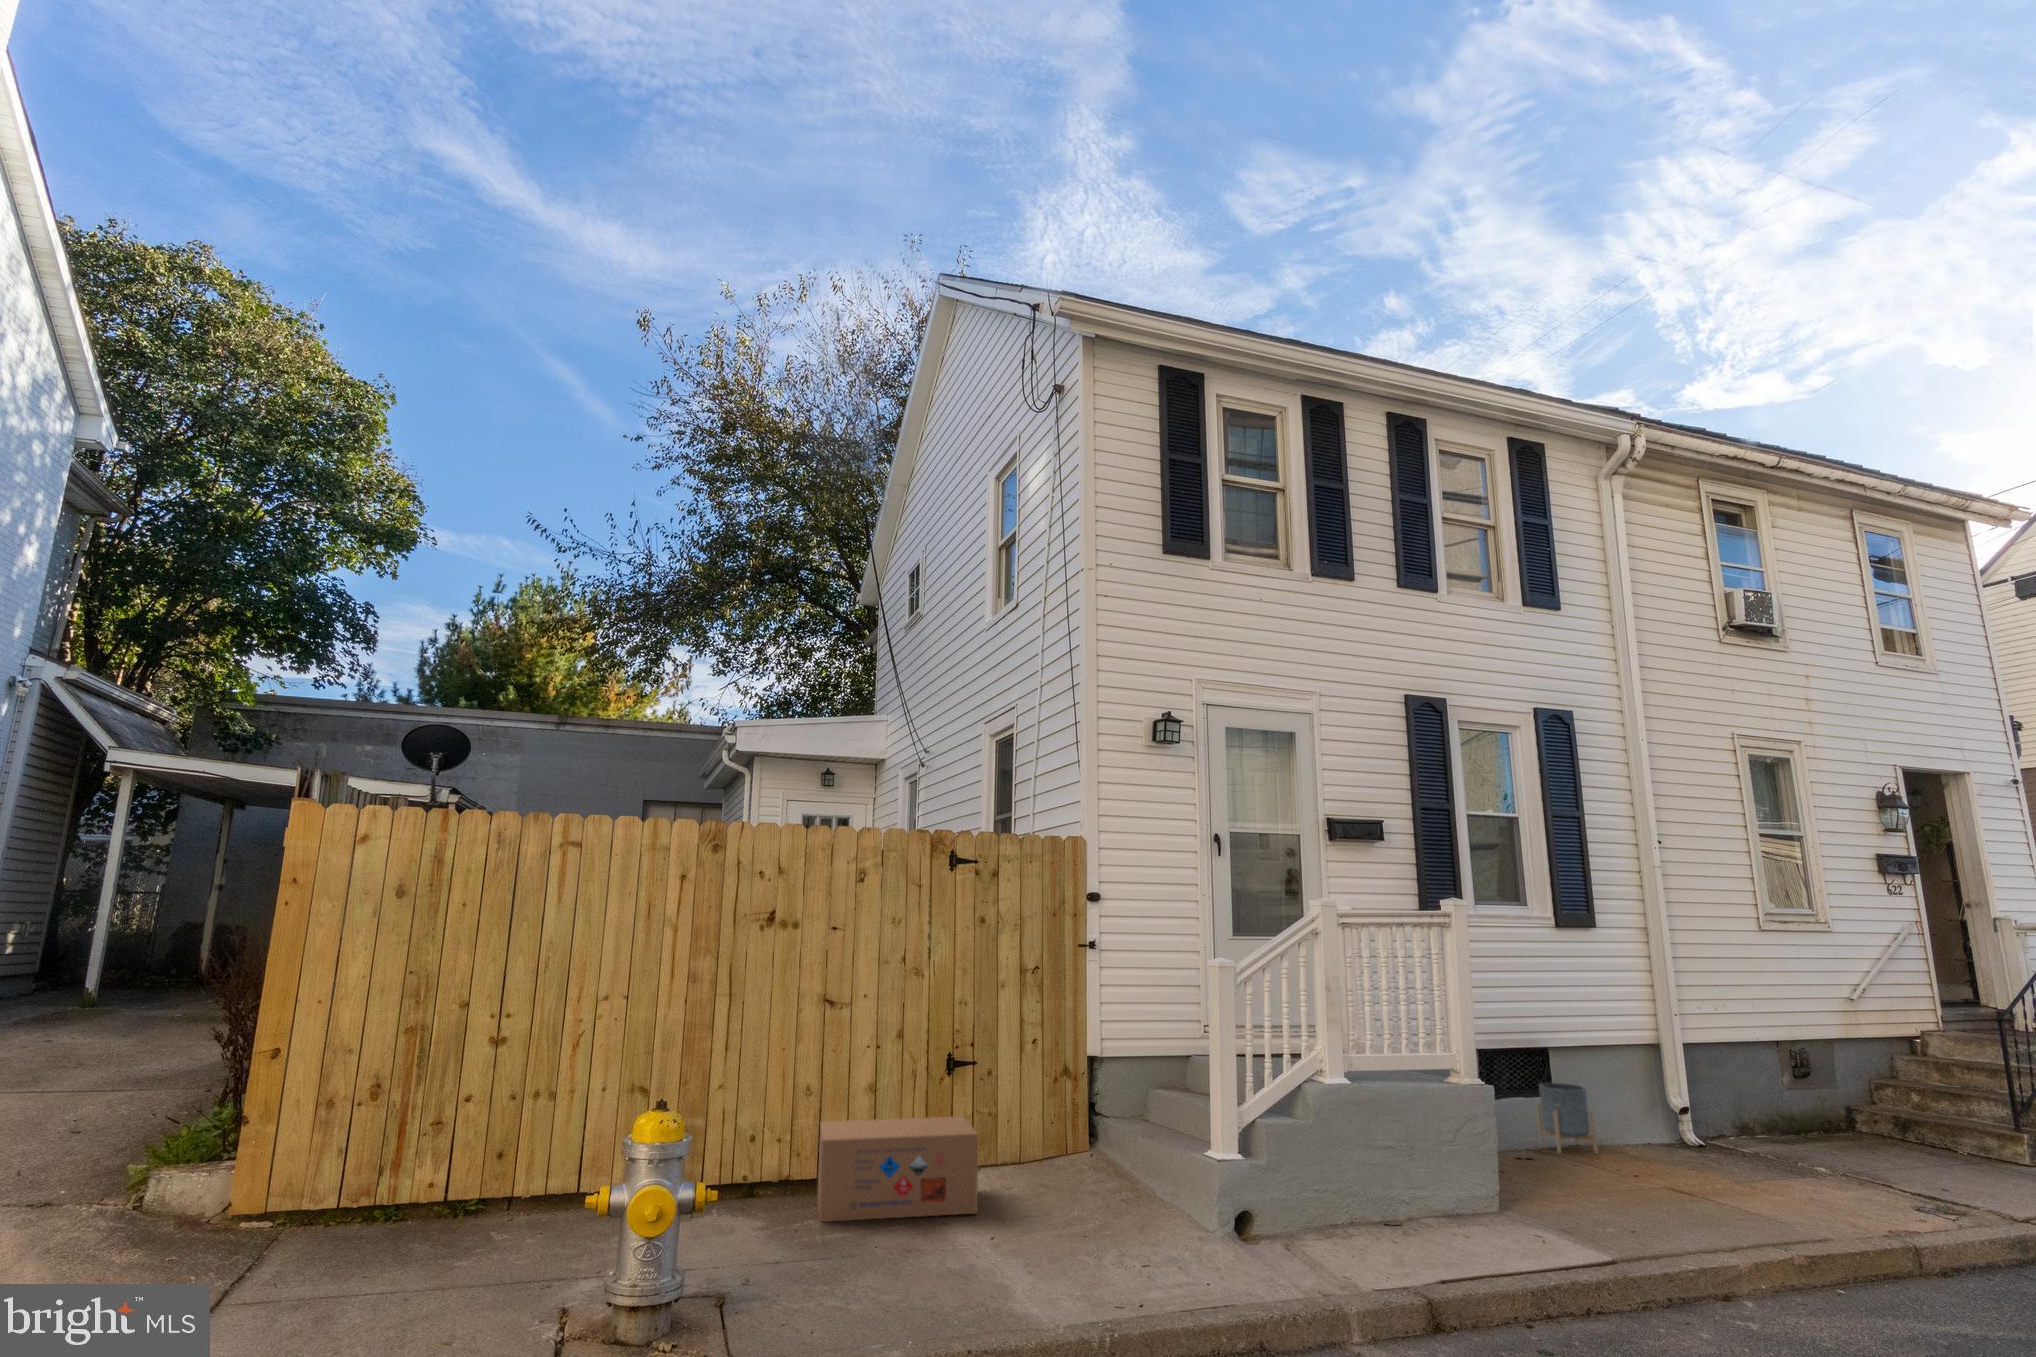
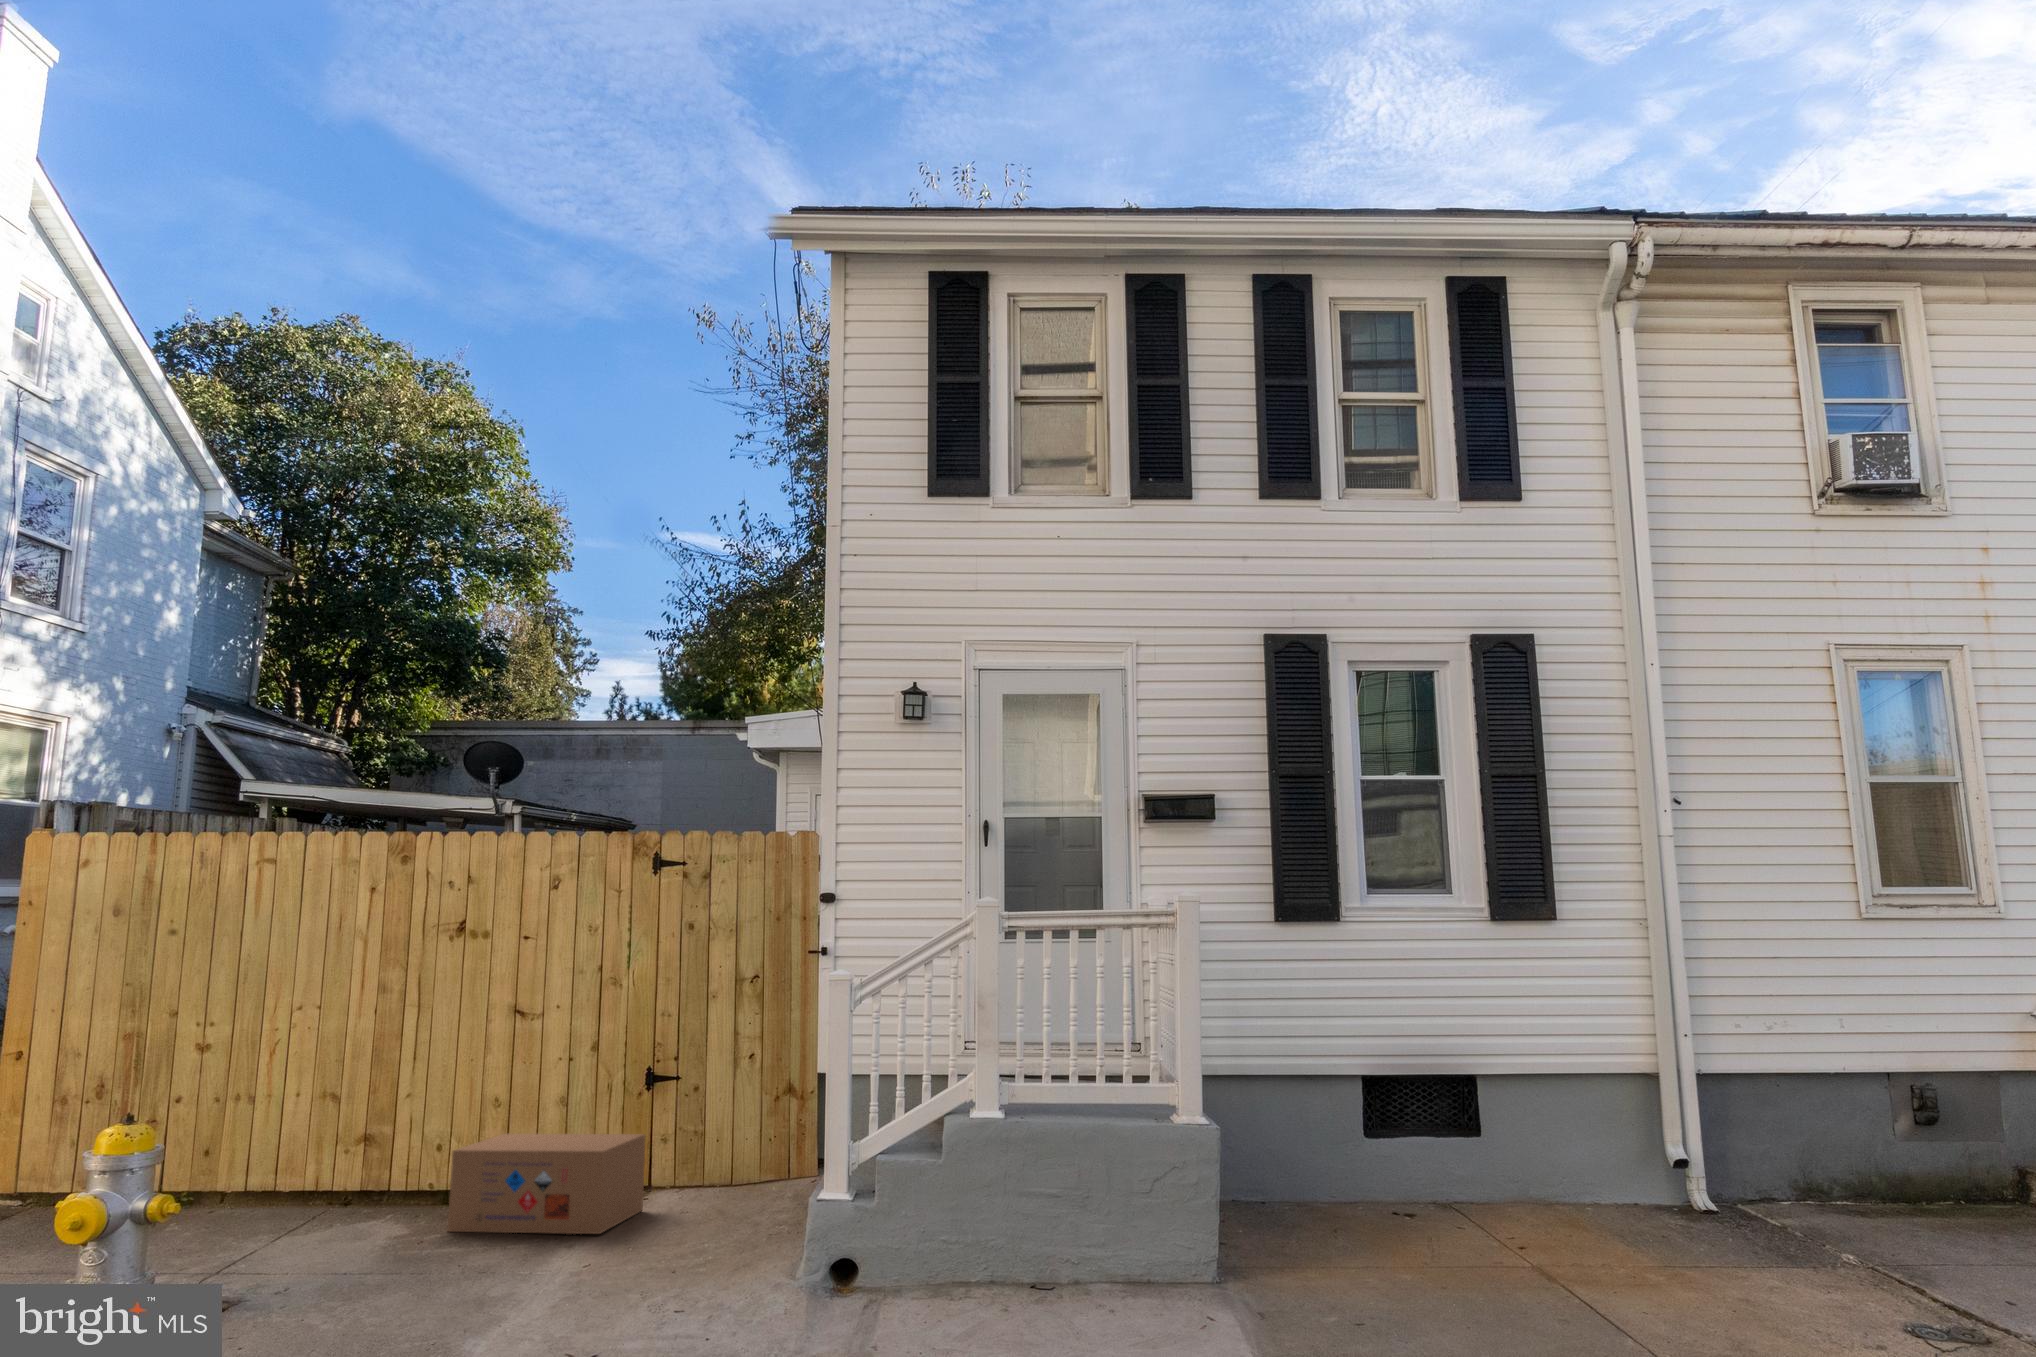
planter: present [1536,1083,1598,1153] -> none [1431,1124,1495,1218]

